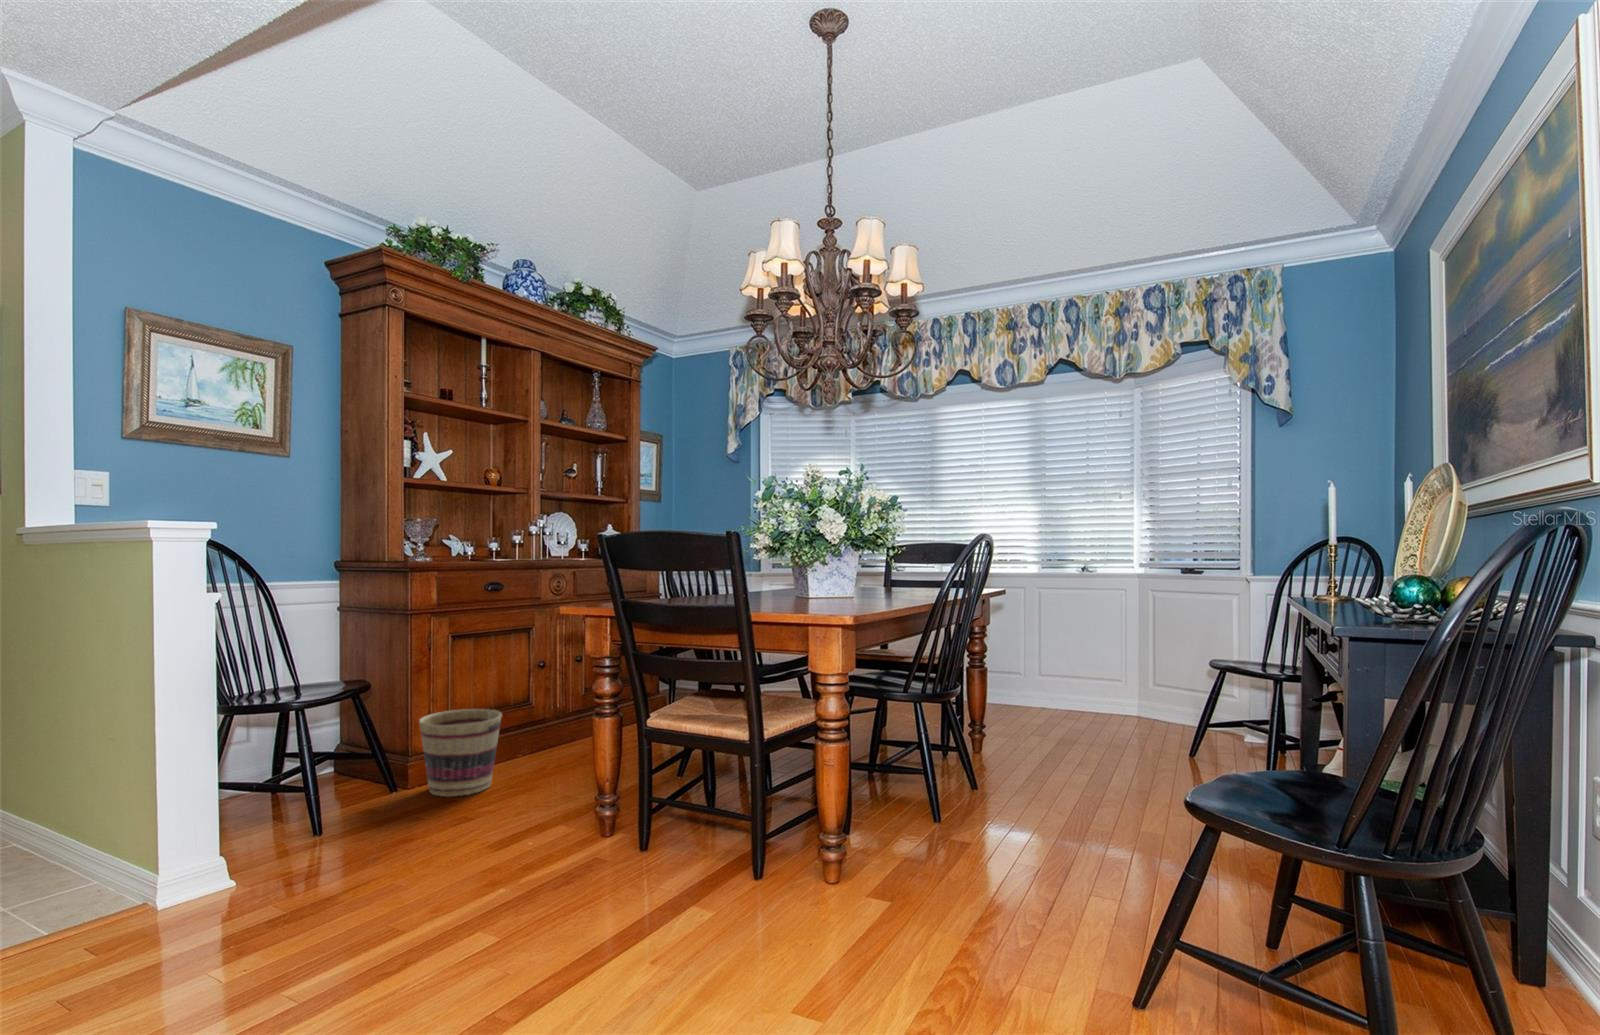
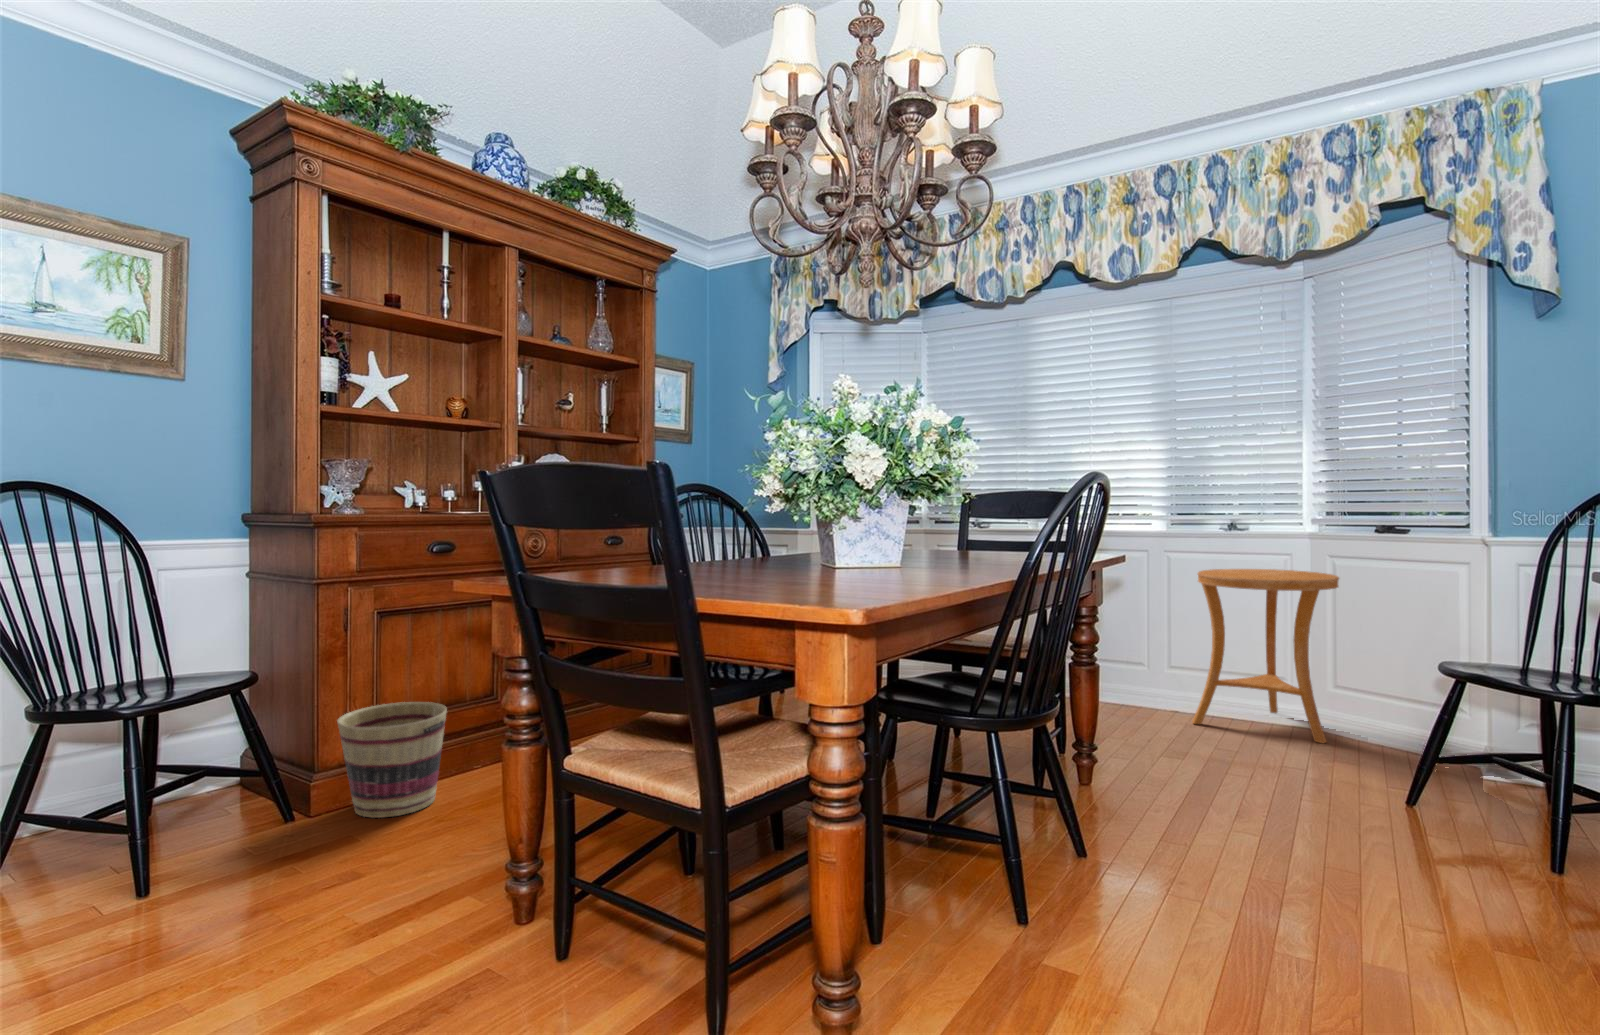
side table: none [1060,605,1161,734] -> present [1192,569,1339,743]

